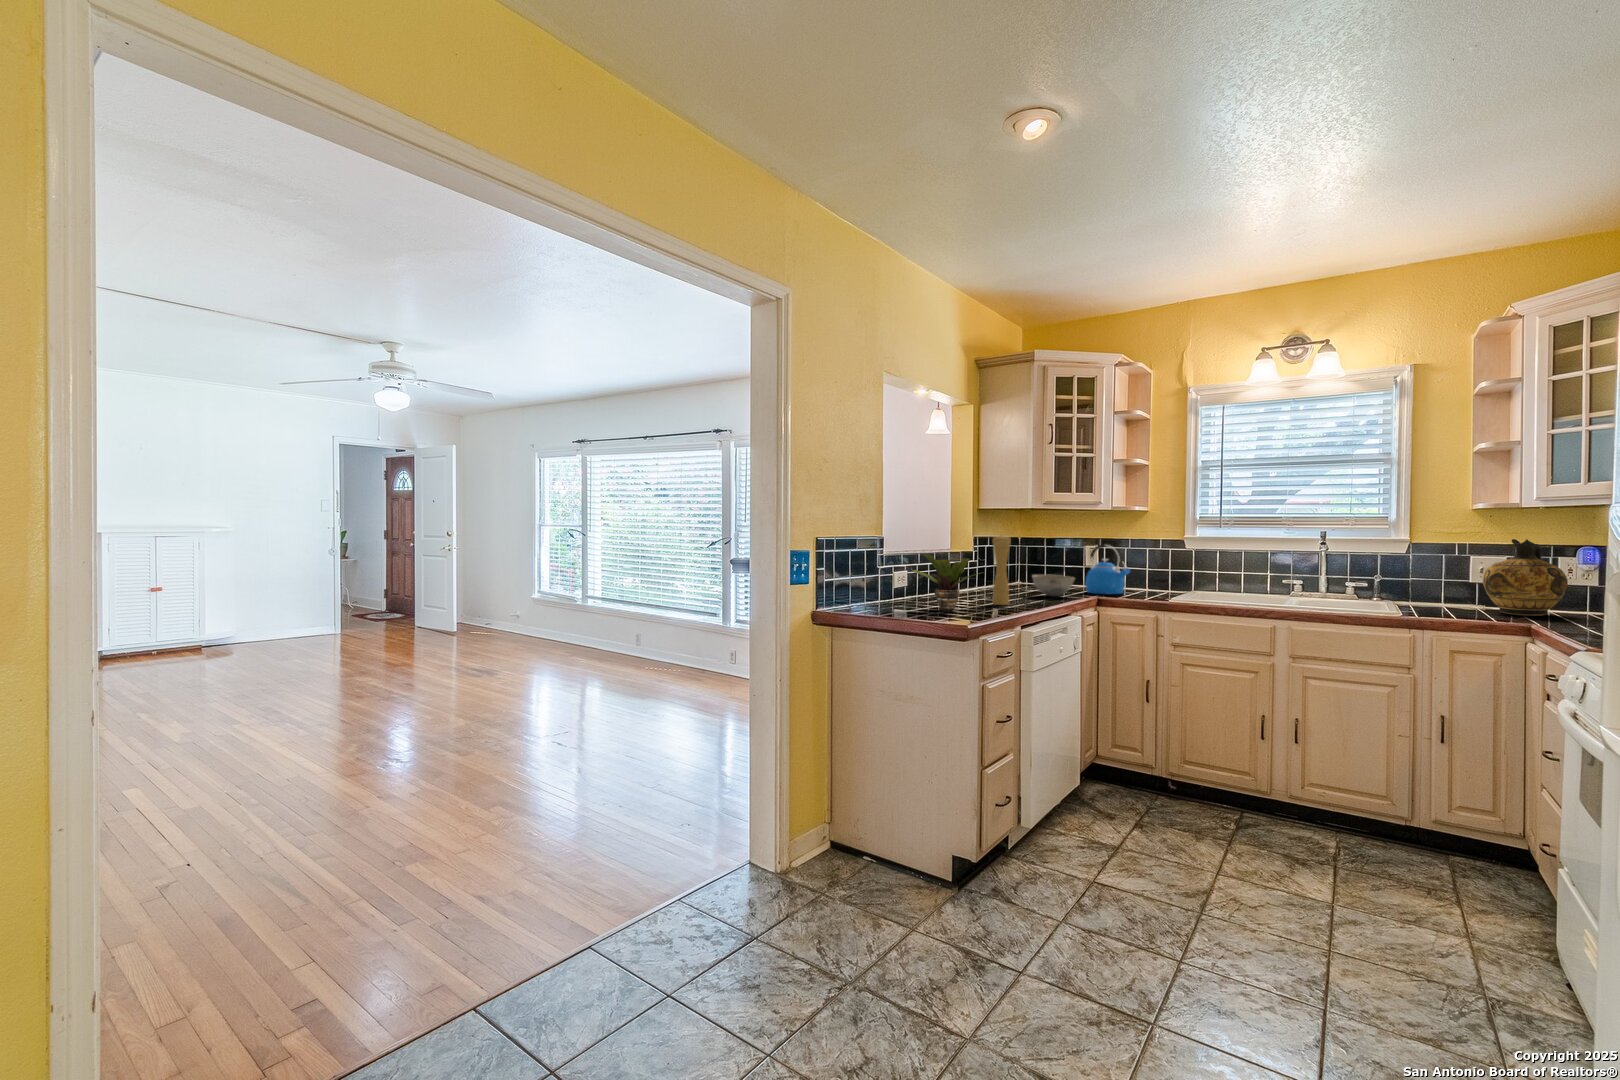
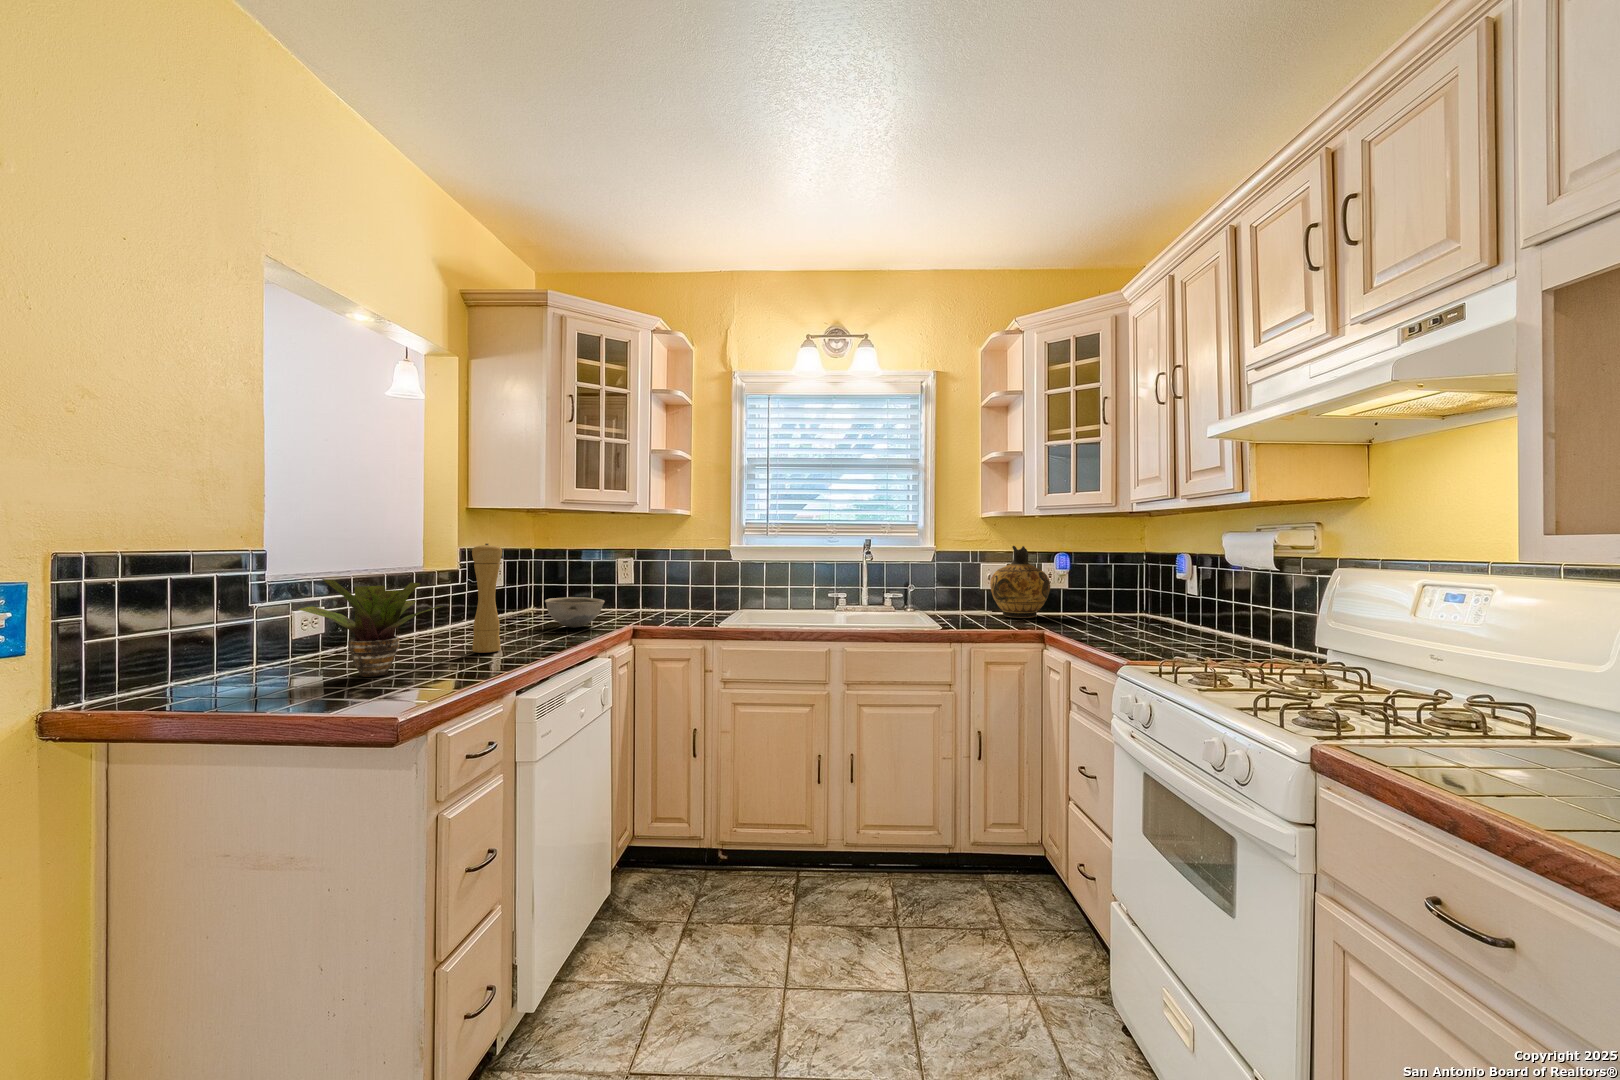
kettle: present [1085,544,1130,594] -> none [620,555,673,618]

